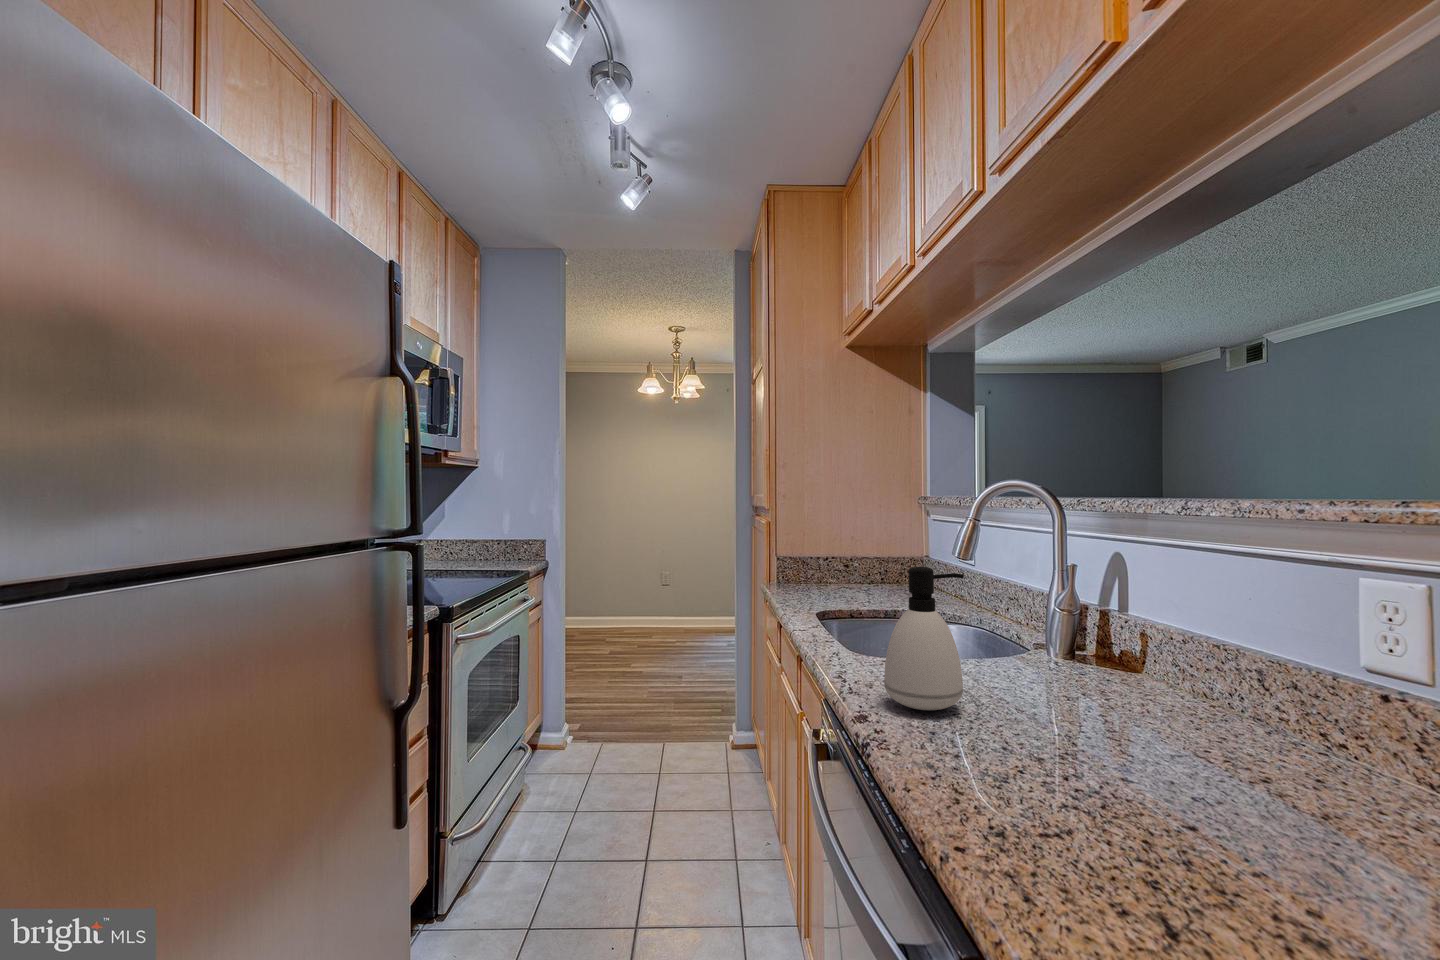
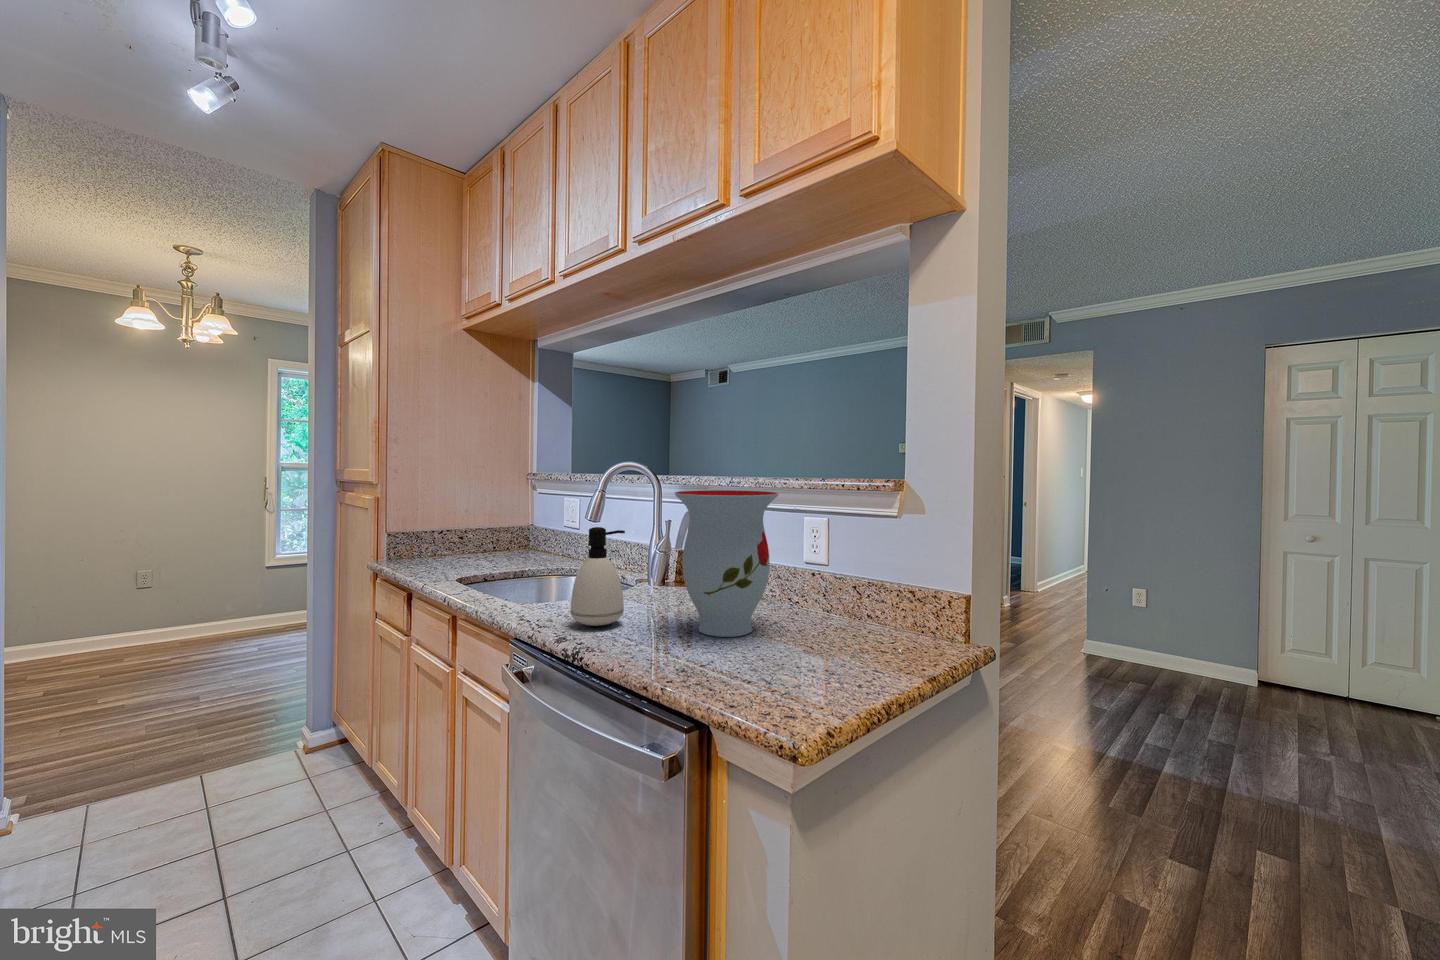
vase: none [1030,517,1254,789] -> present [675,490,778,637]

